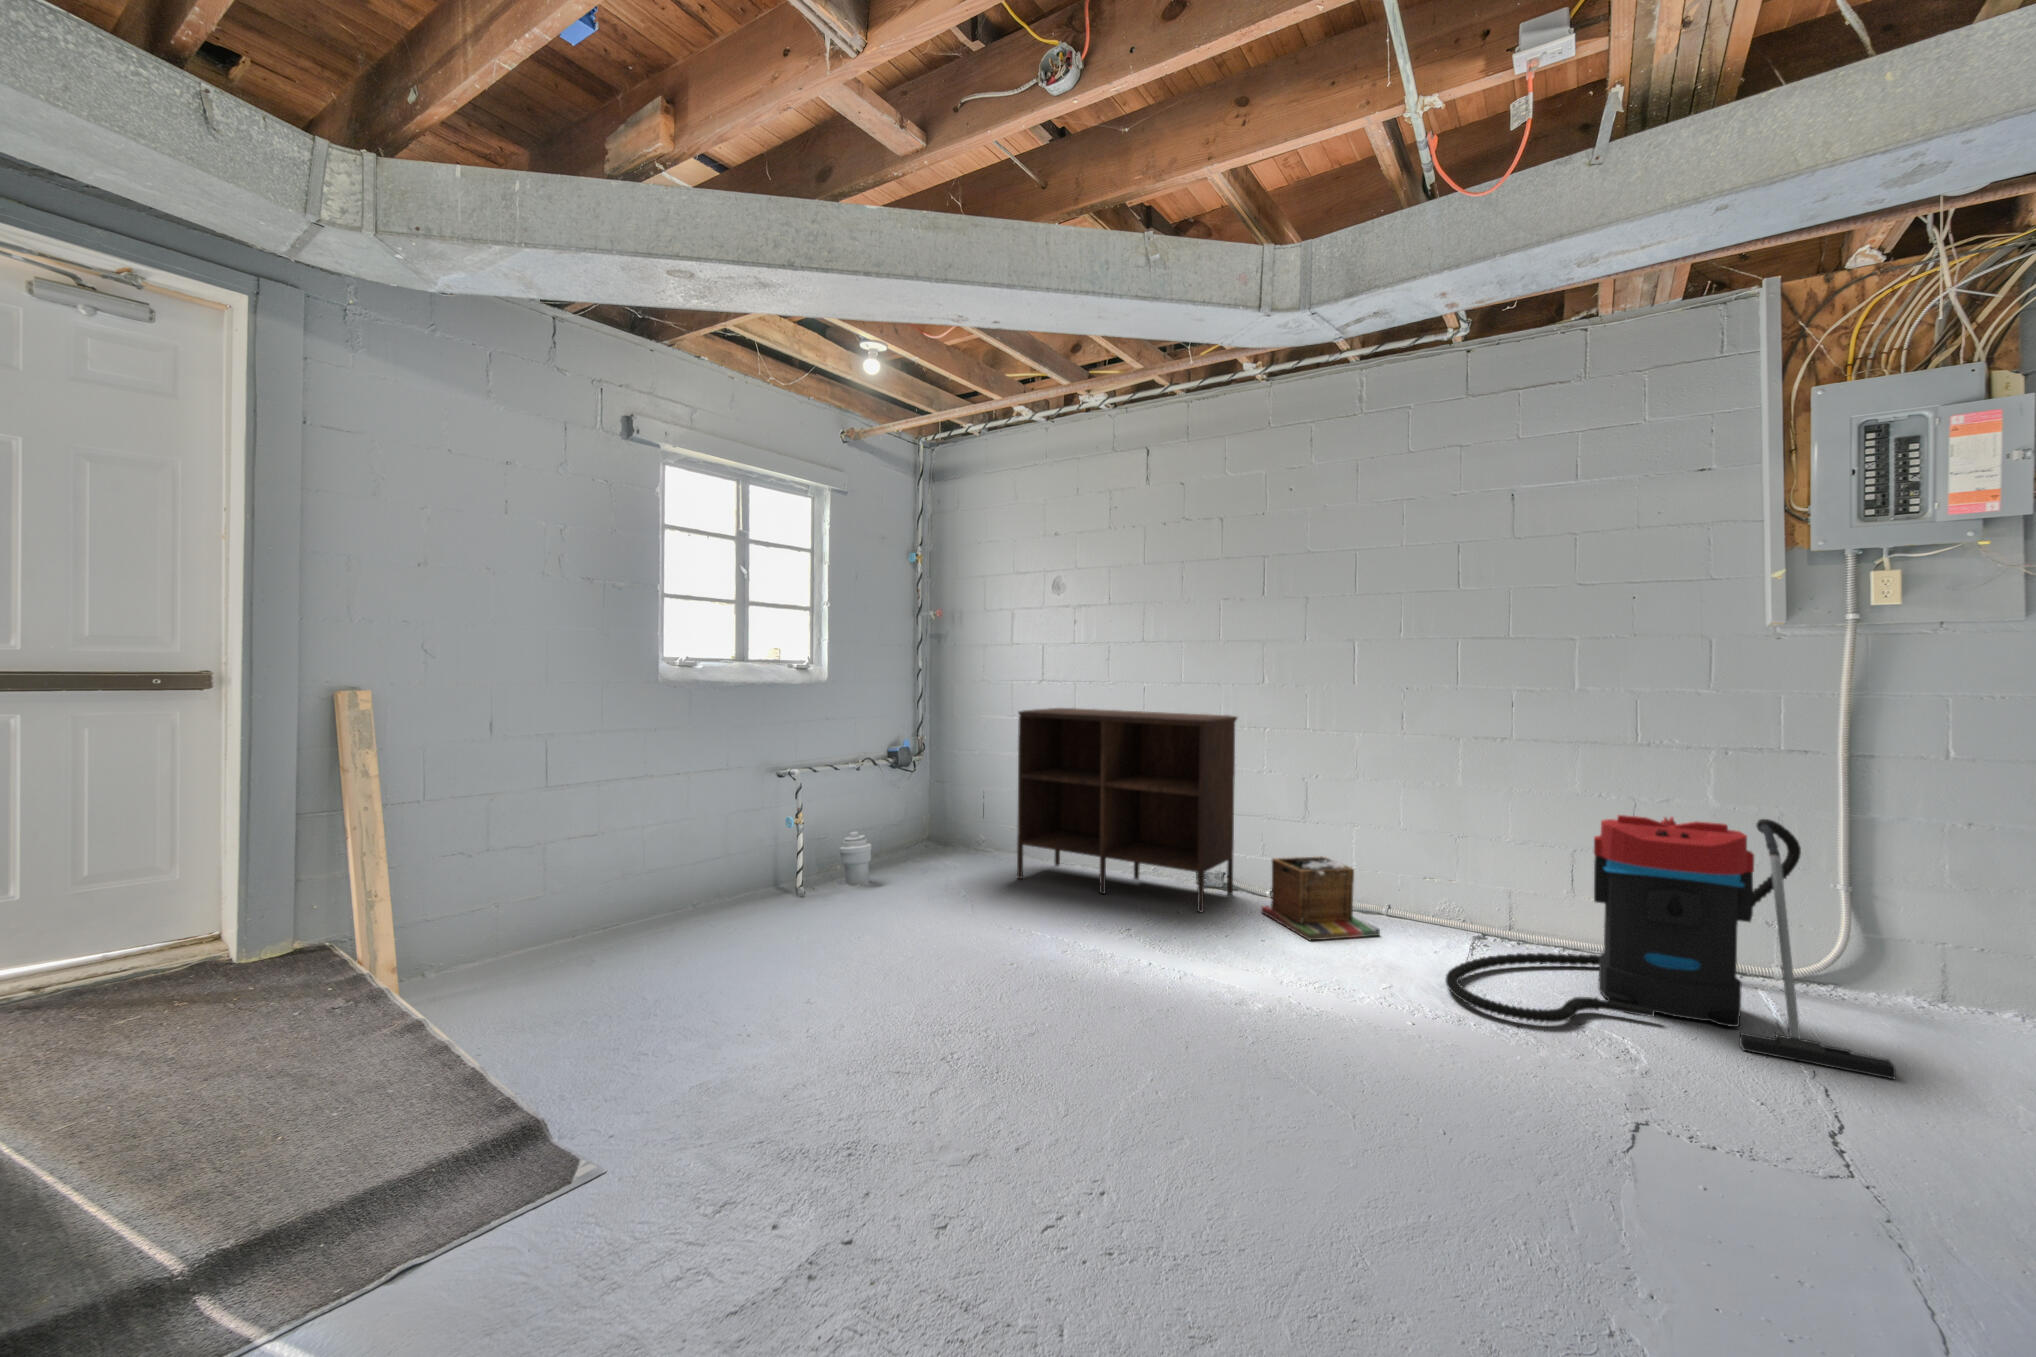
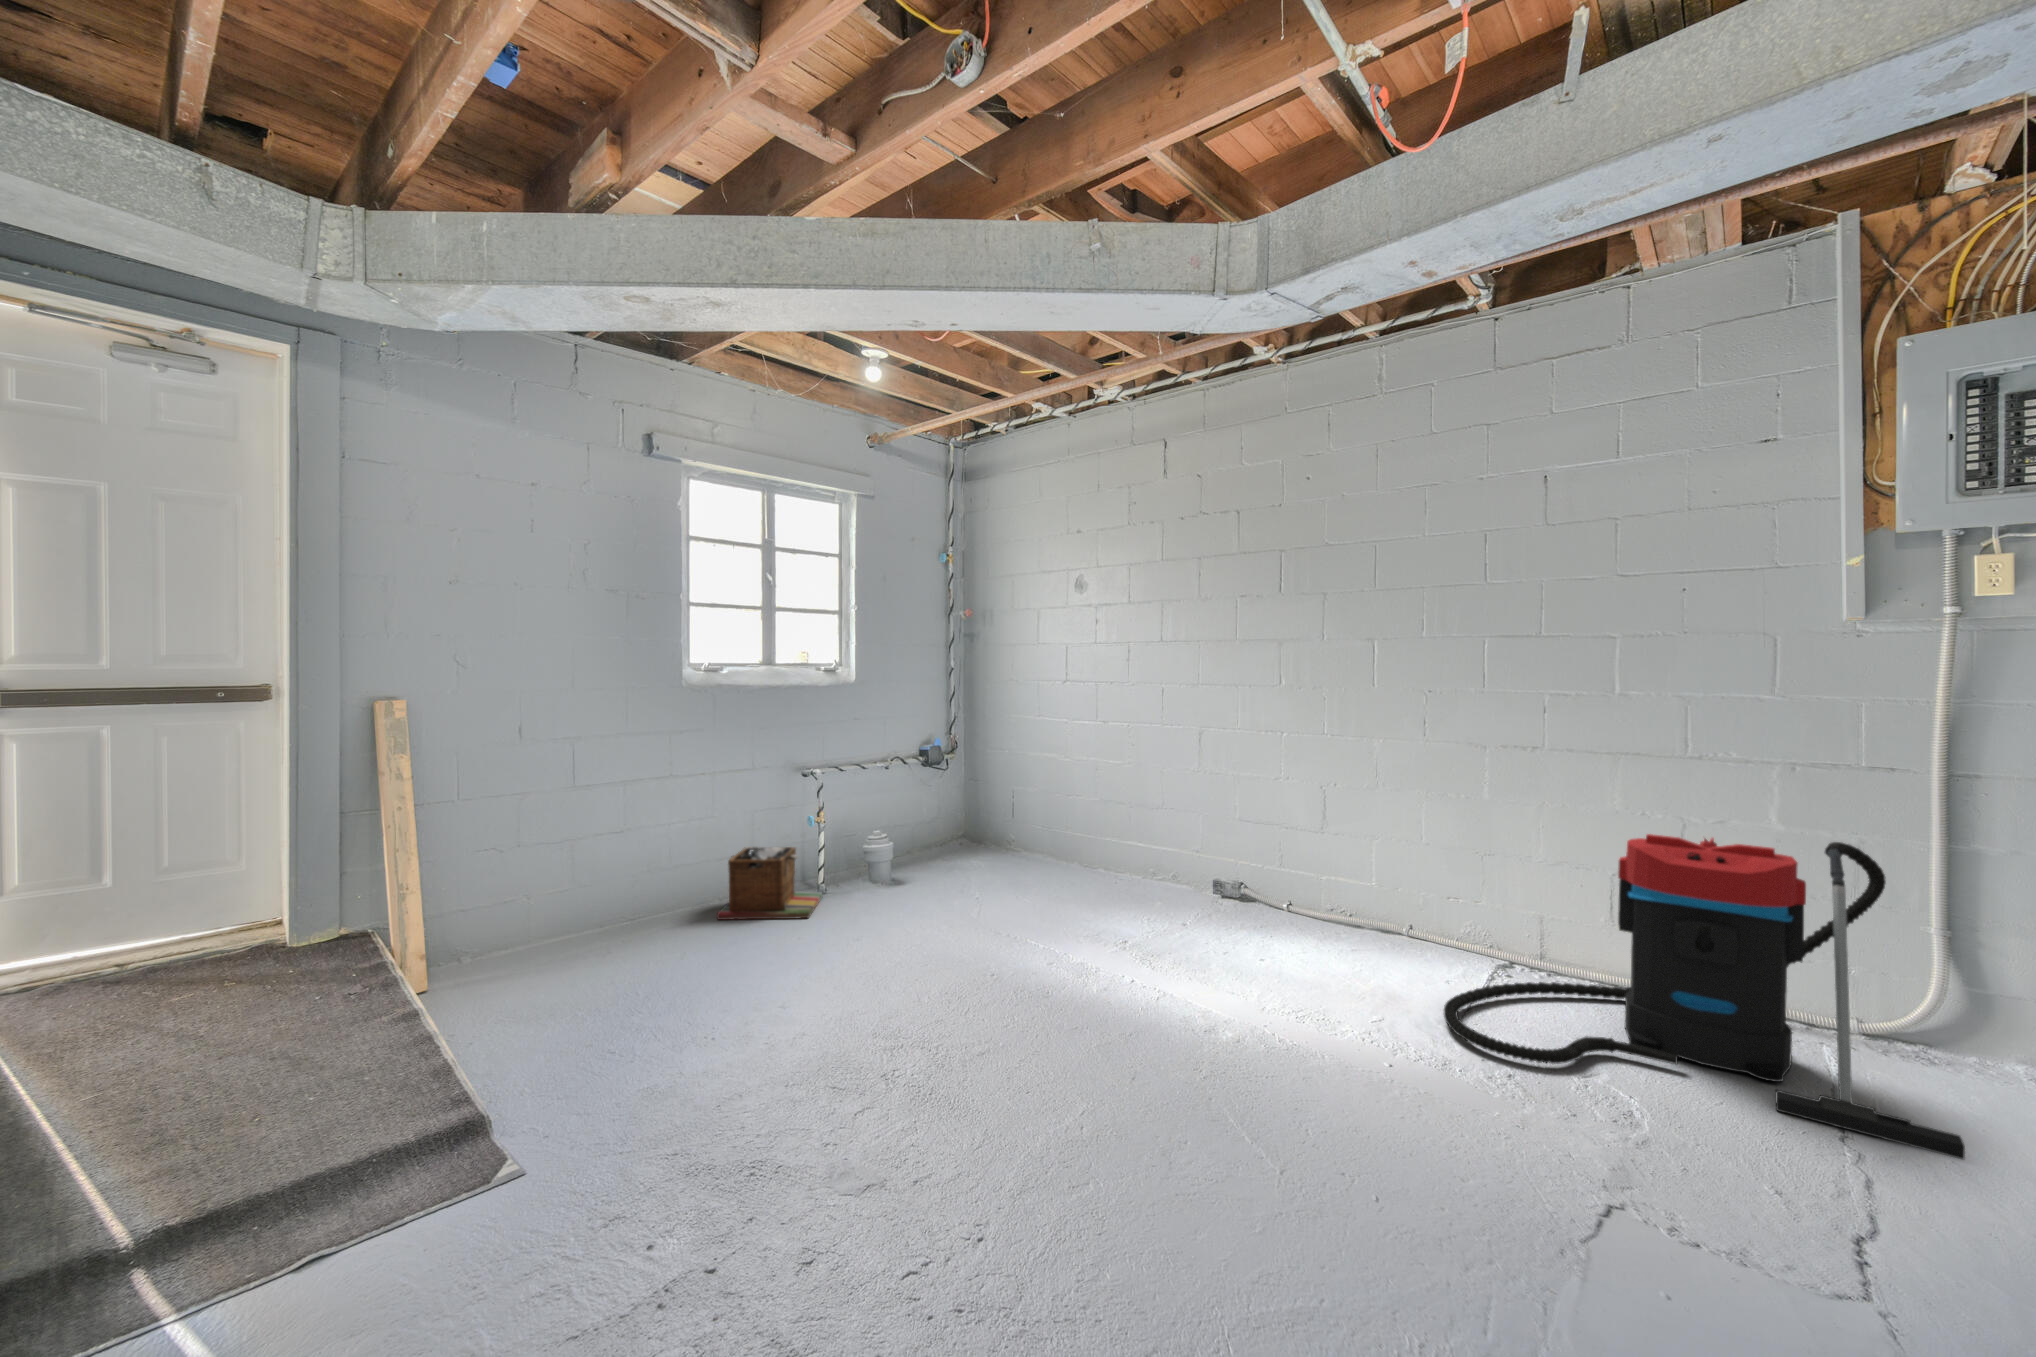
shelving unit: present [1017,708,1237,913] -> none [1038,708,1258,922]
laundry basket: present [1261,856,1380,940] -> present [717,847,823,920]

